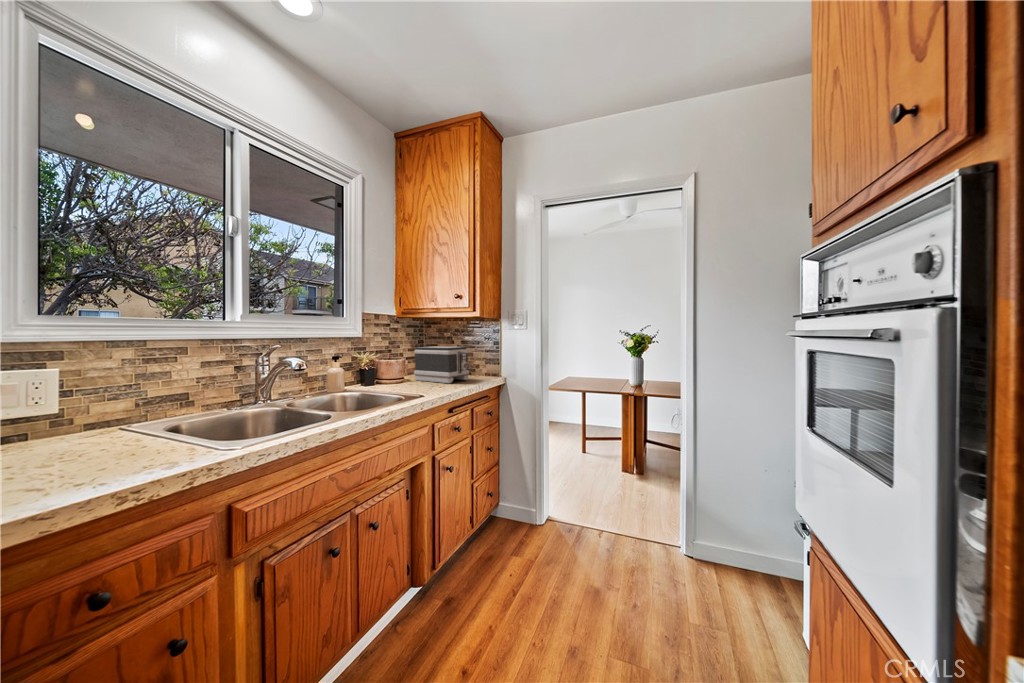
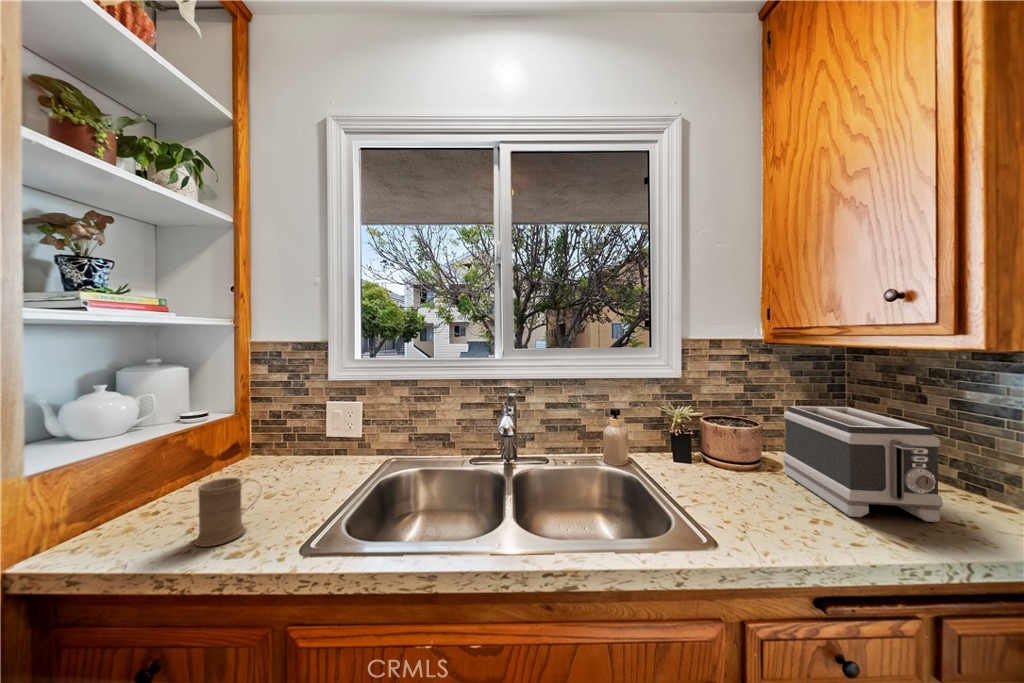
mug: none [62,418,130,486] -> present [195,478,246,547]

